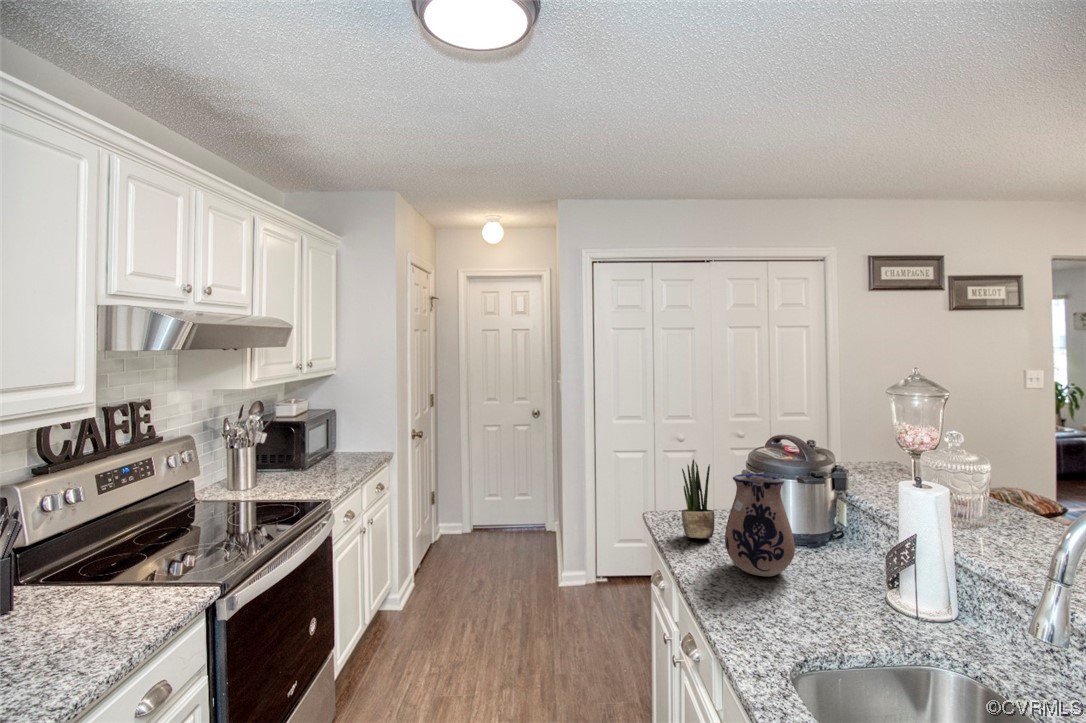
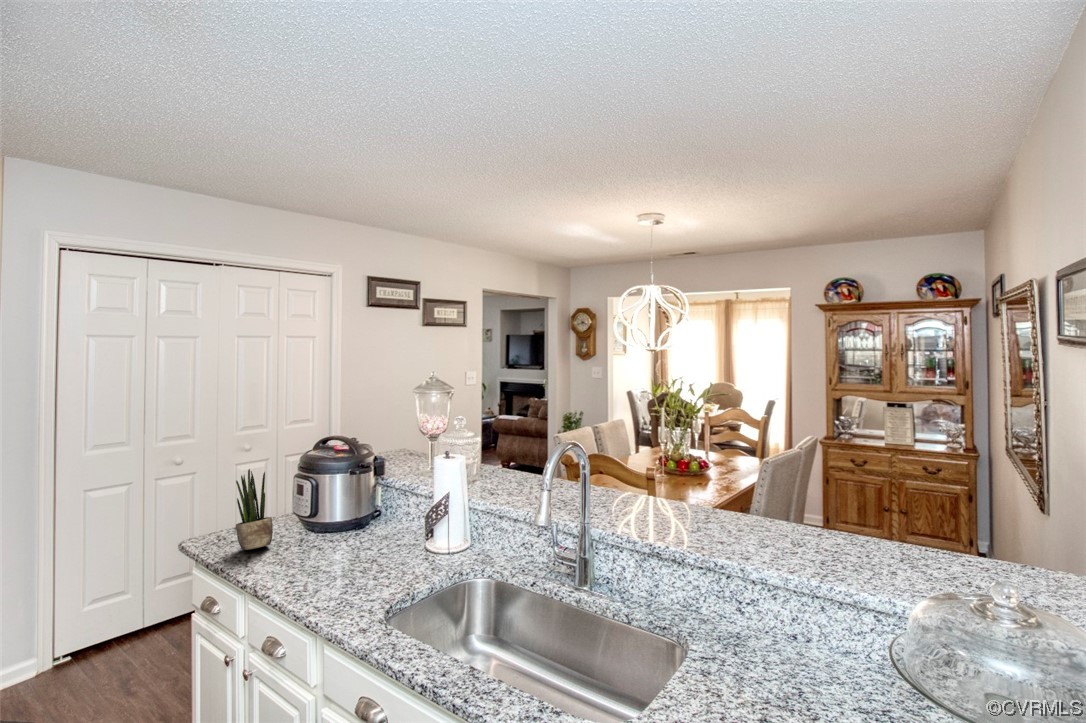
ceramic pitcher: present [725,472,795,577] -> none [294,469,358,563]

